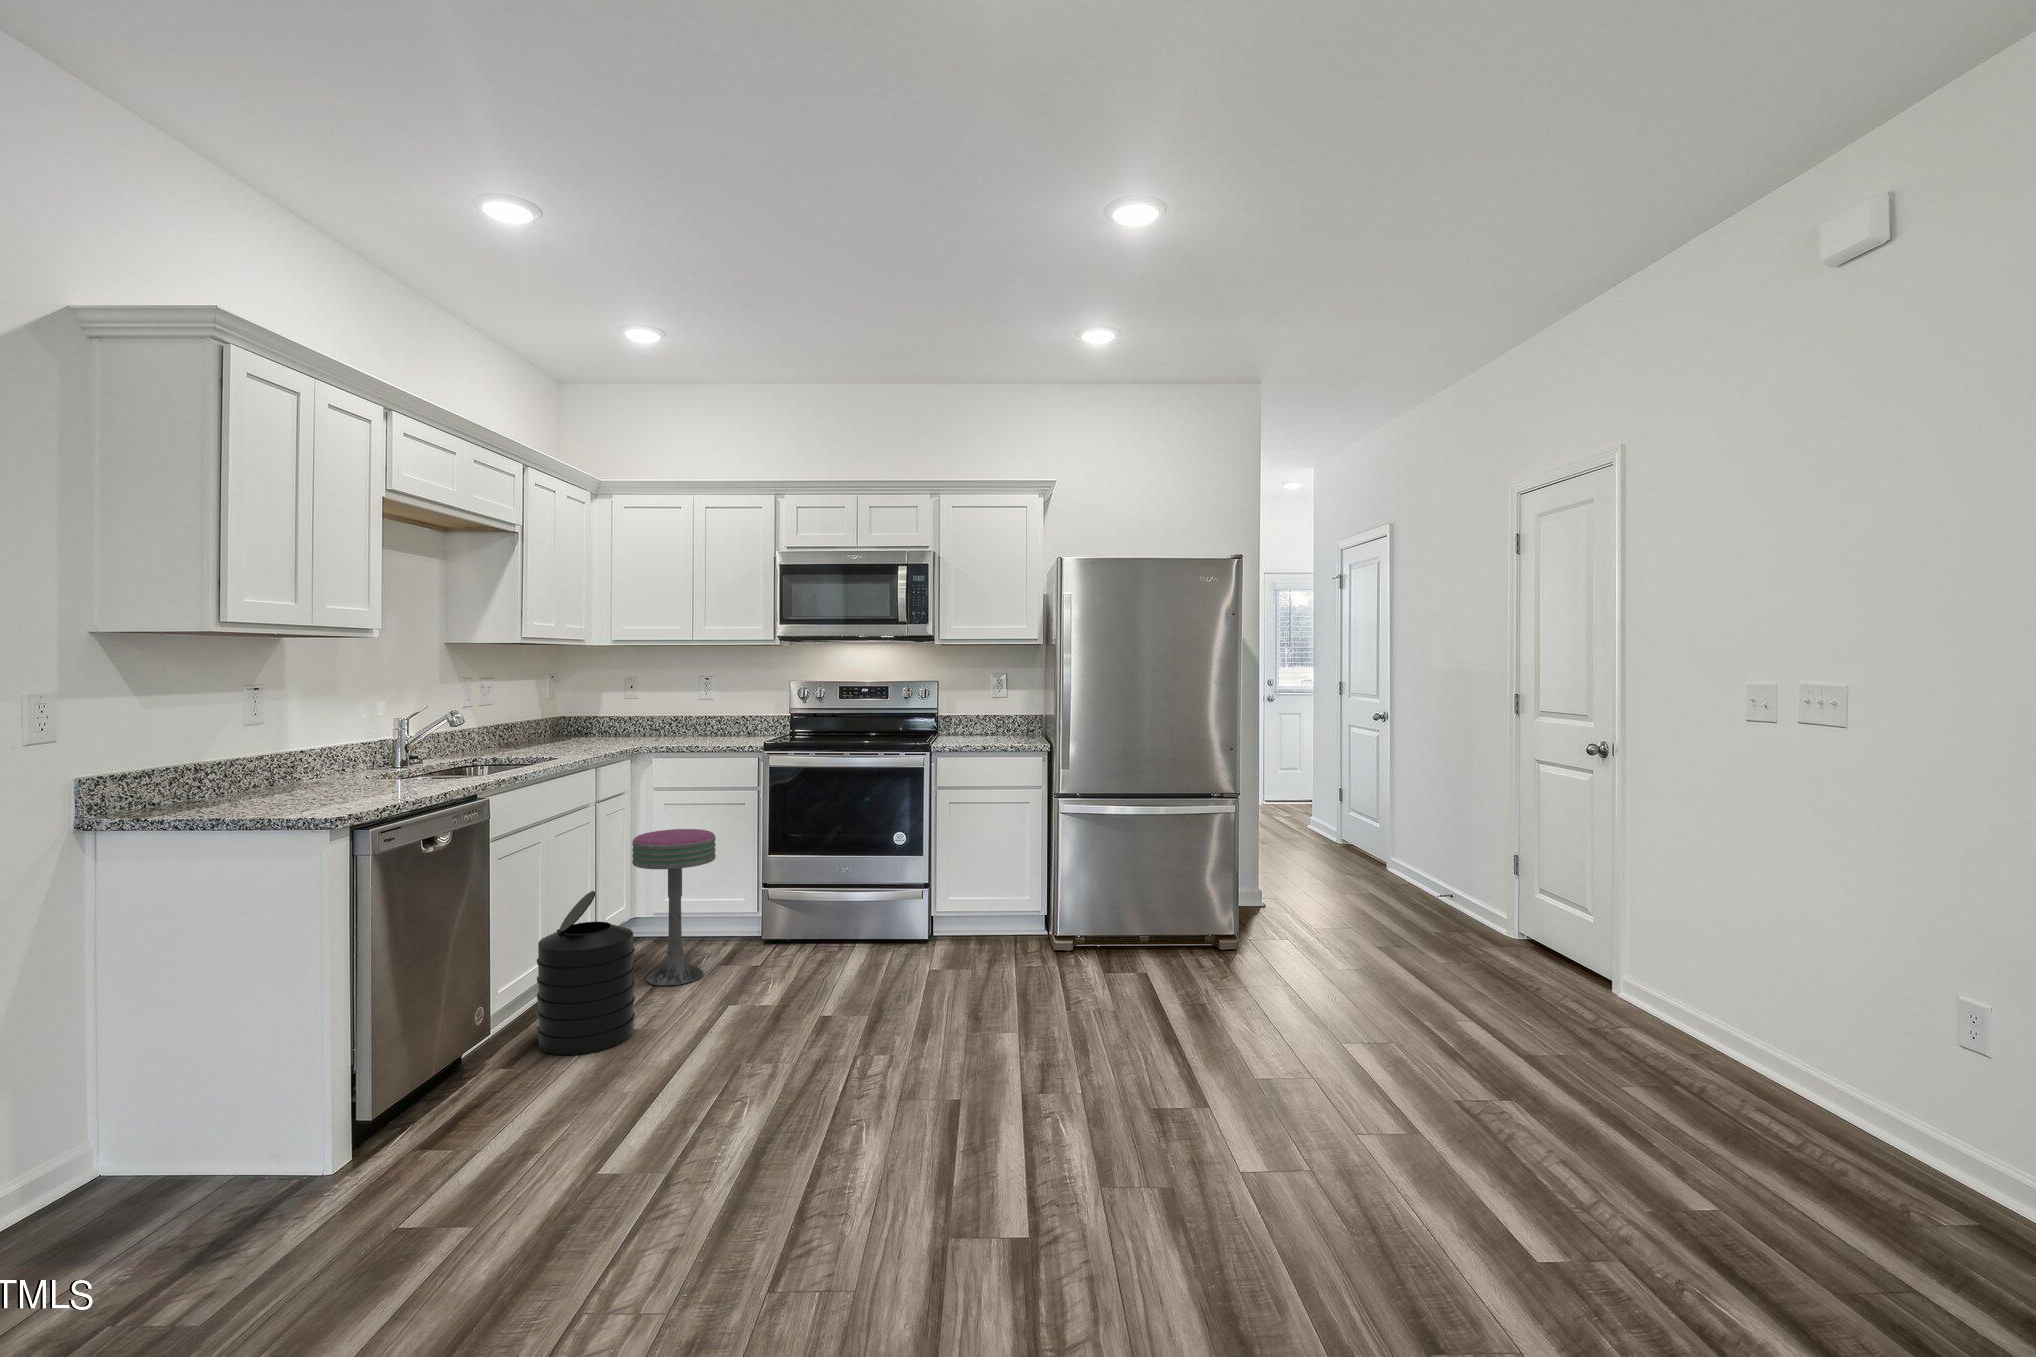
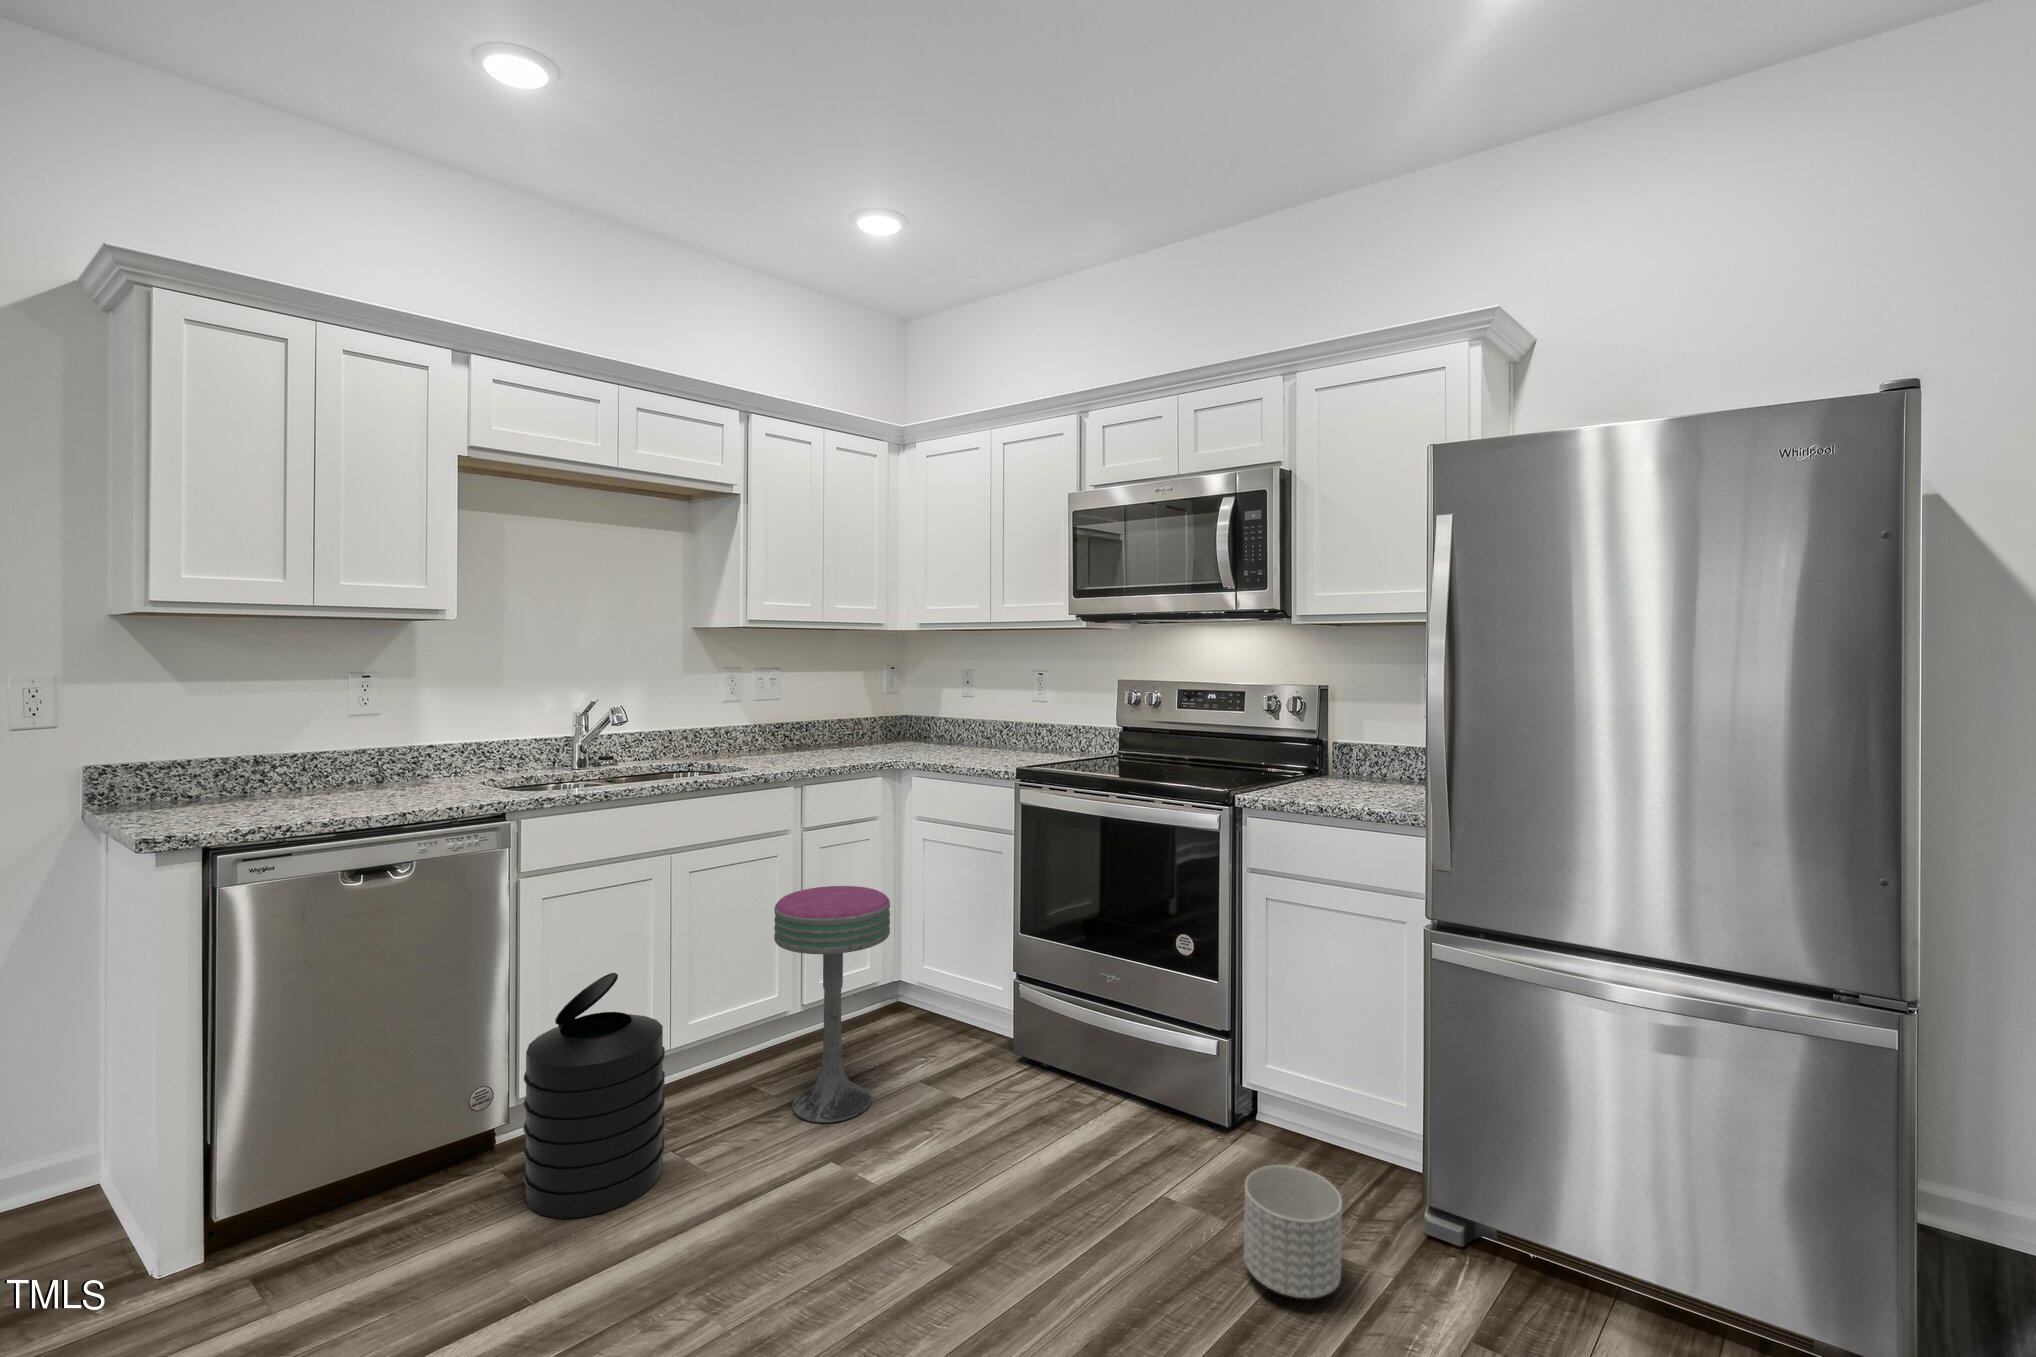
planter: none [964,909,1006,958] -> present [1244,1165,1342,1298]

